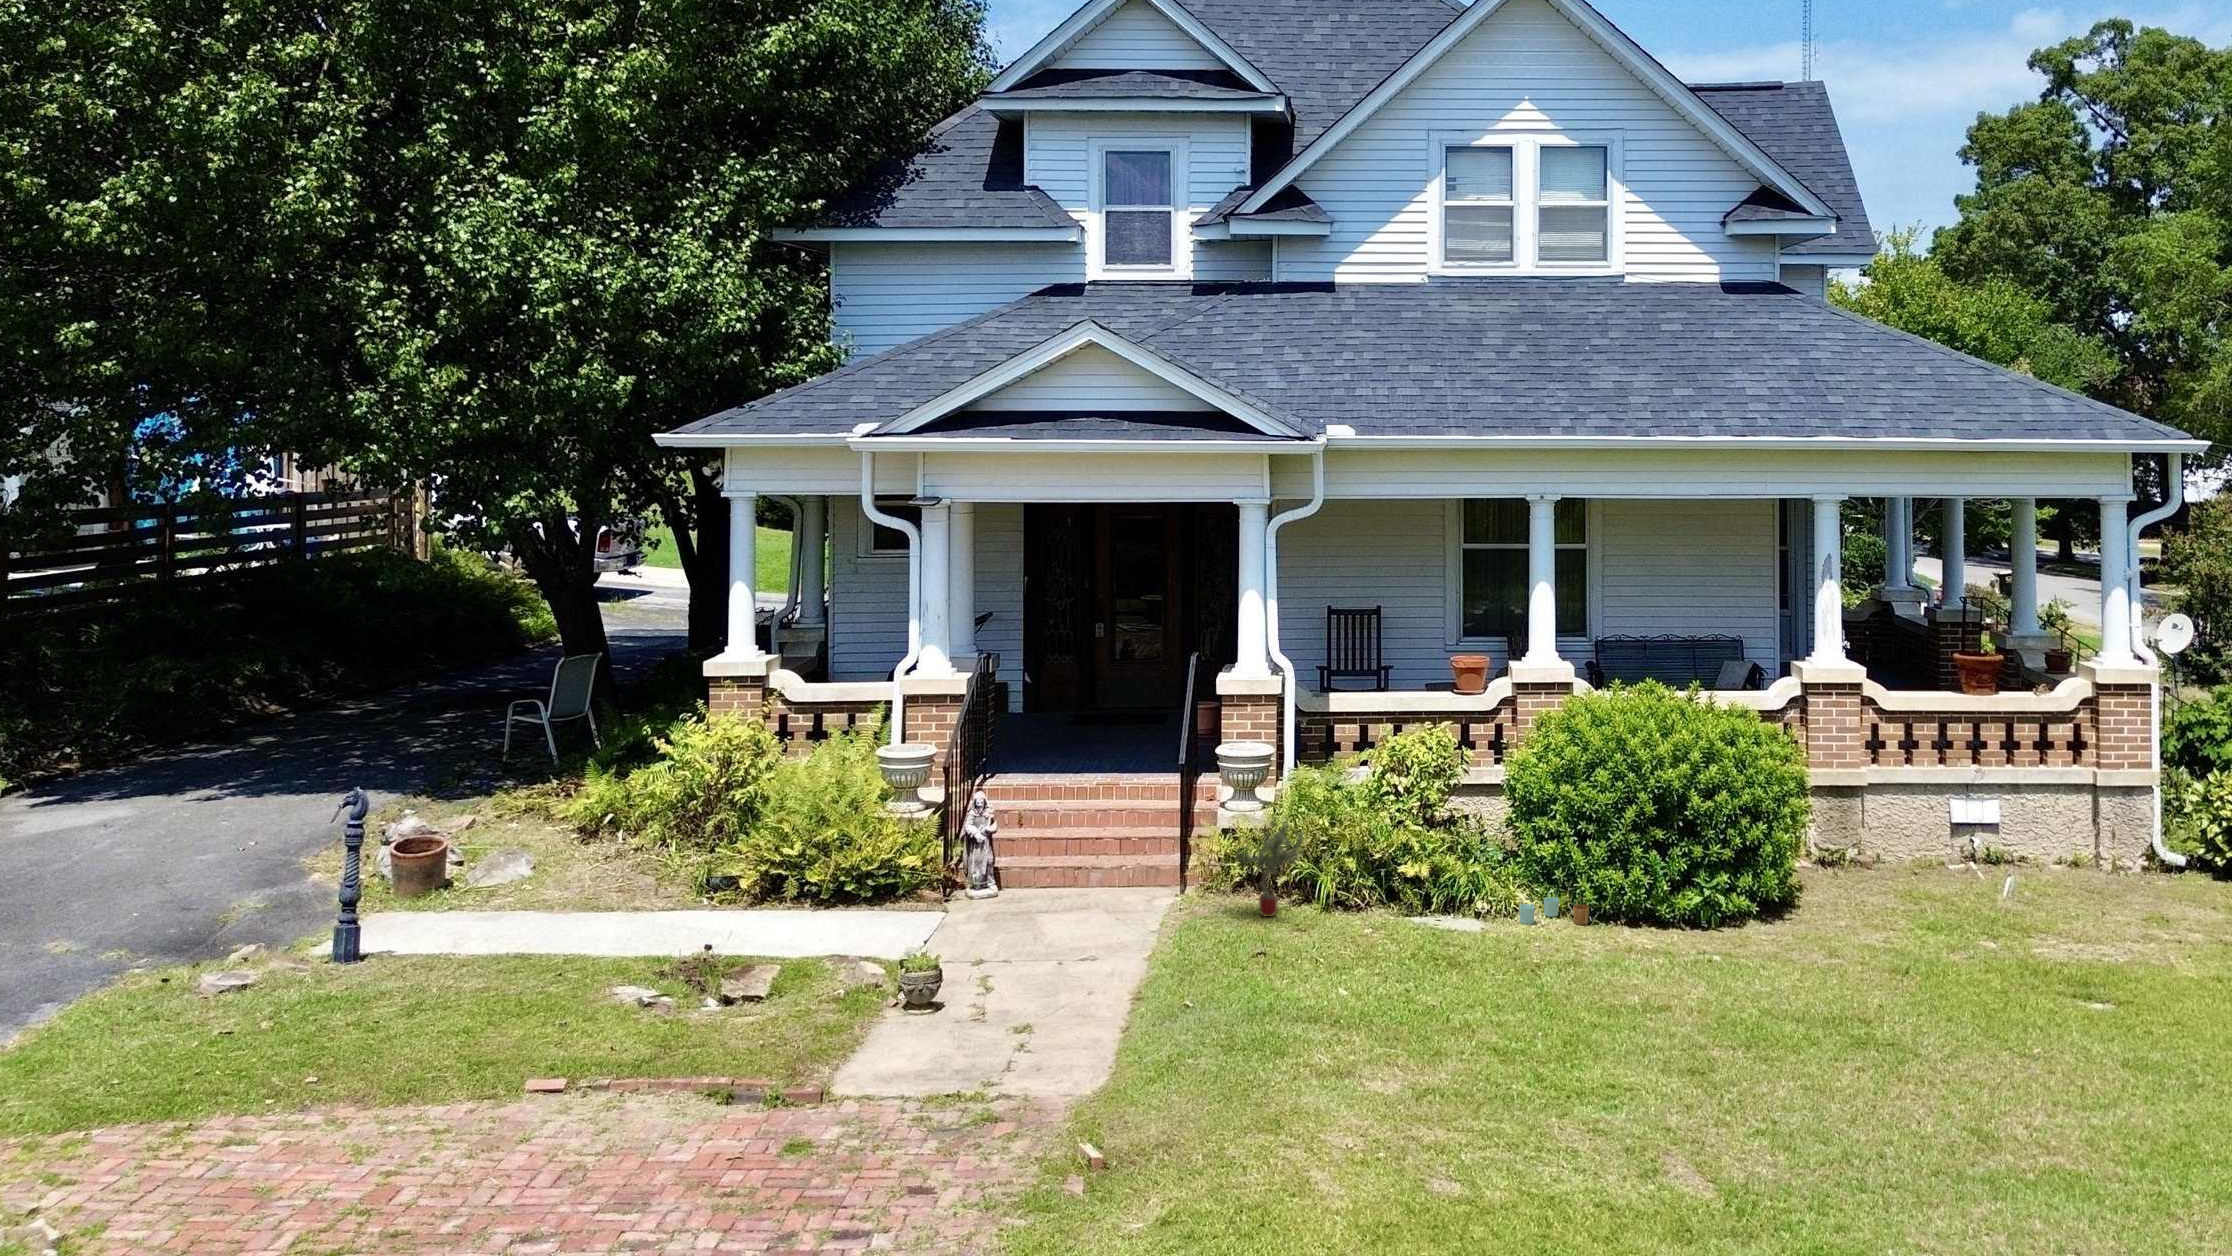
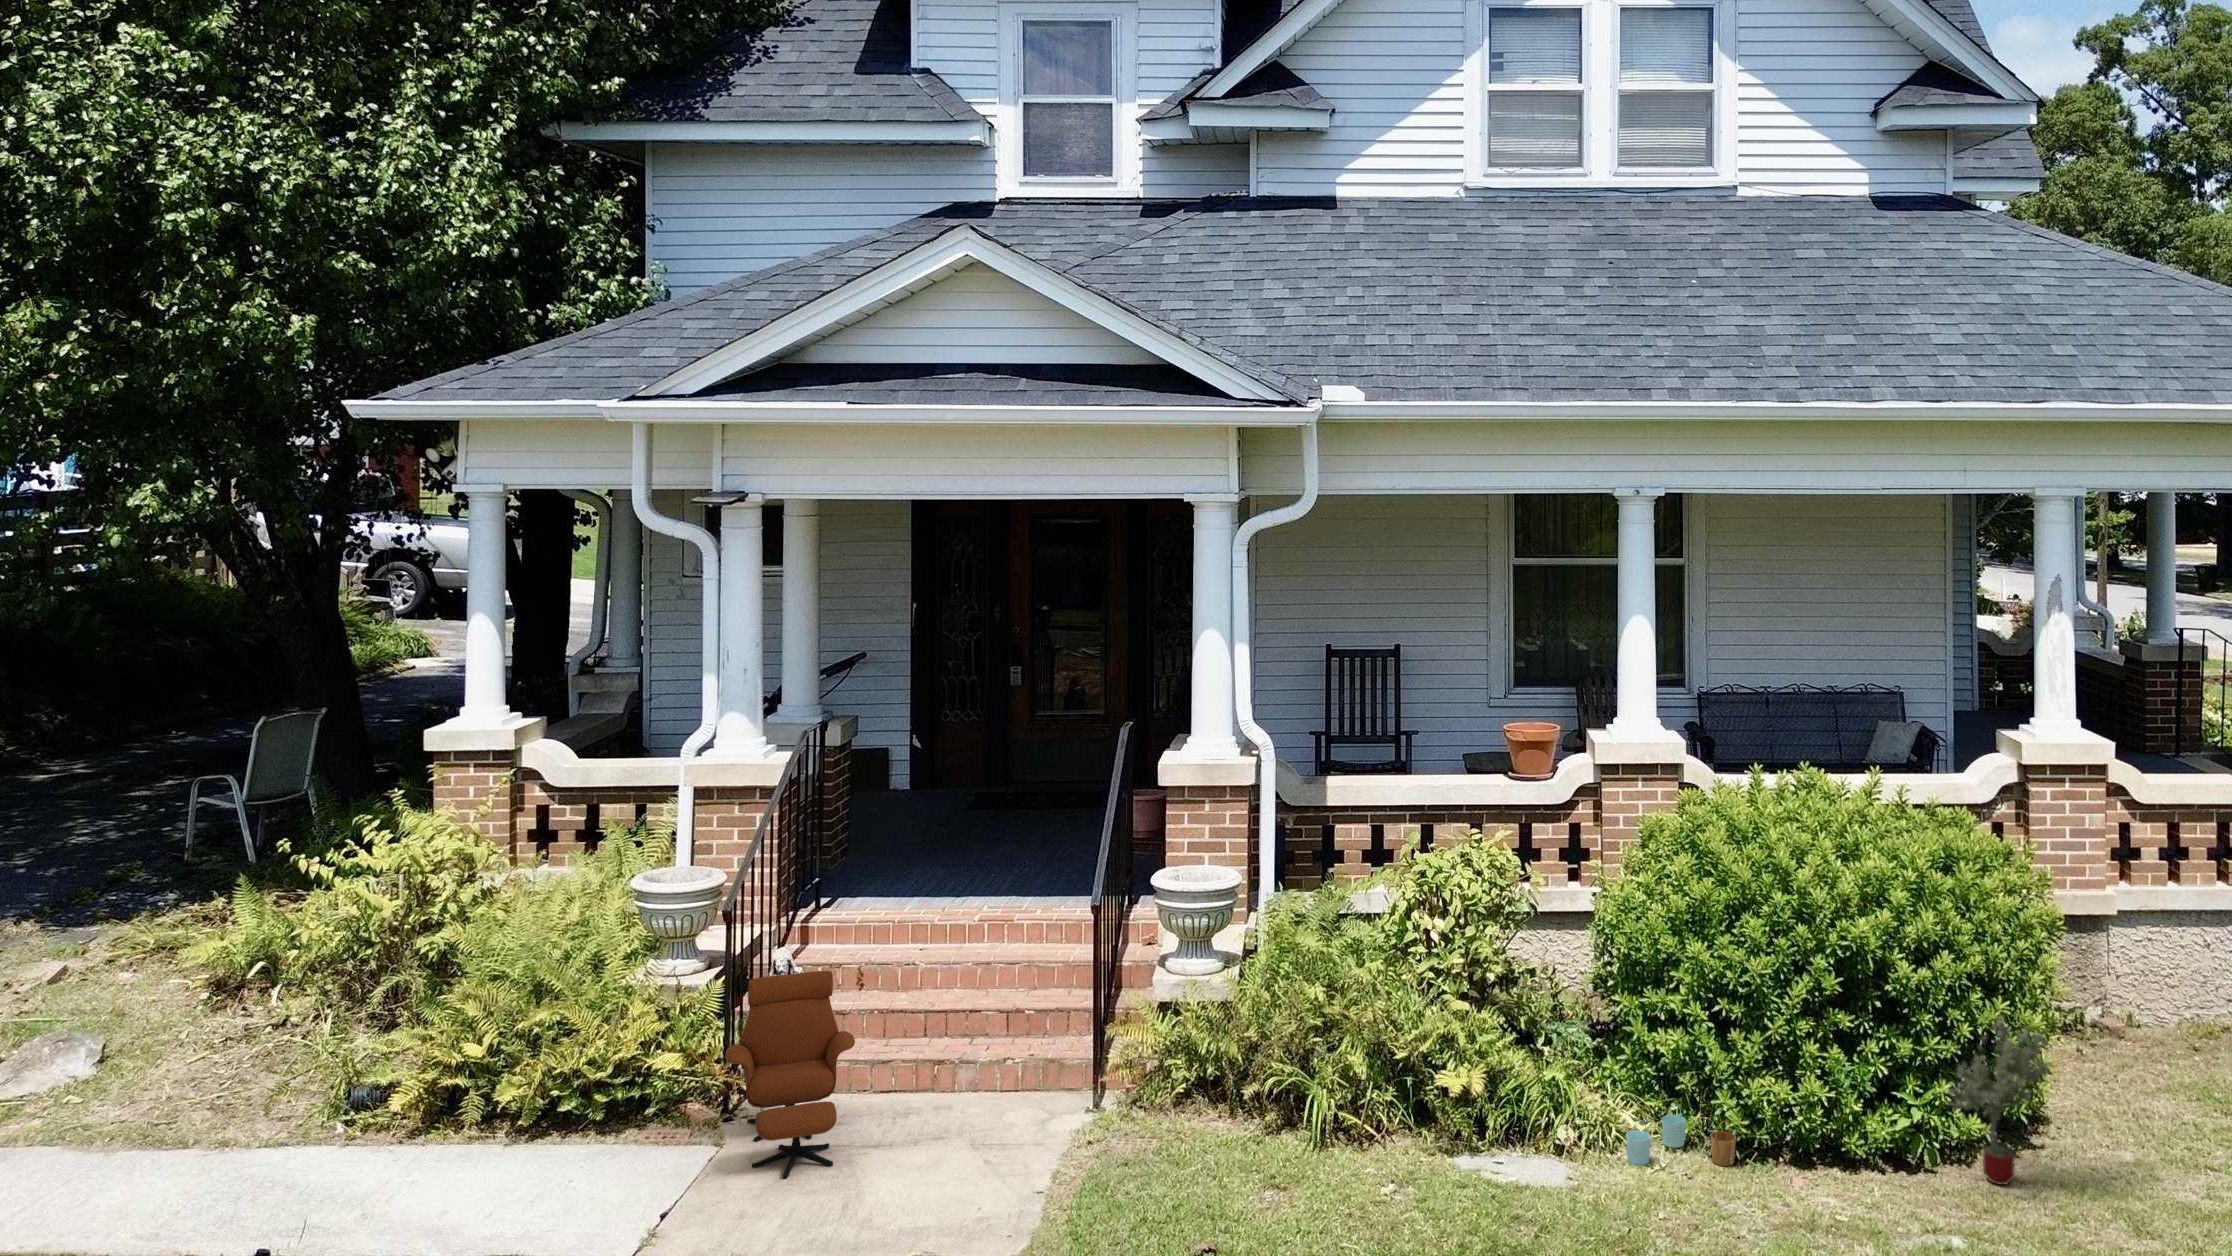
lounge chair: none [944,806,1025,926] -> present [725,971,855,1178]
potted tree: present [1237,817,1304,917] -> present [1945,1016,2049,1185]

